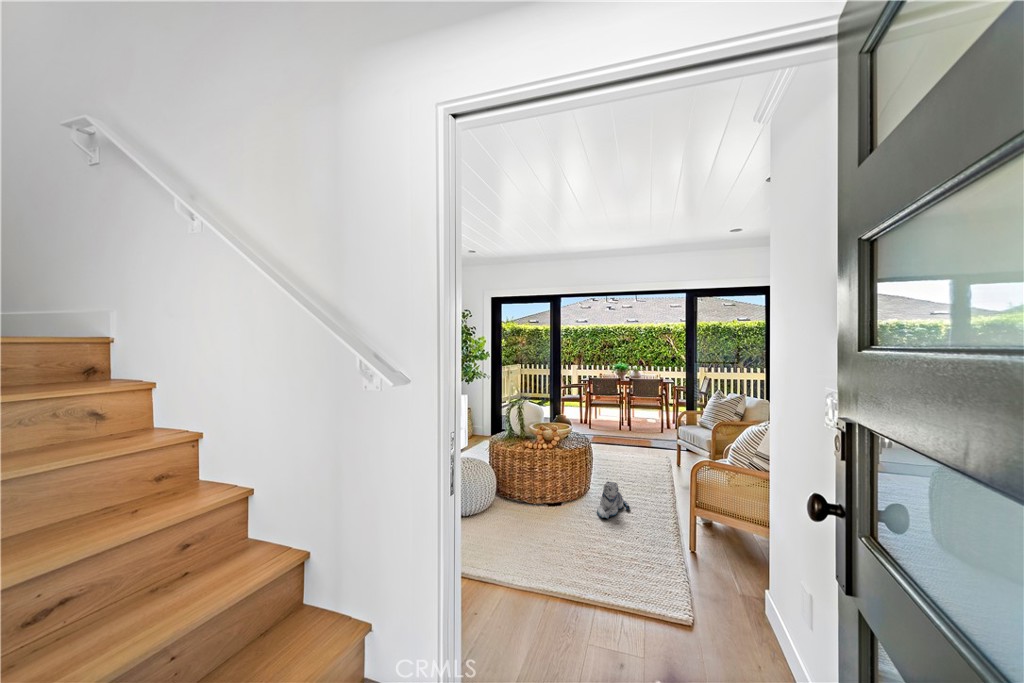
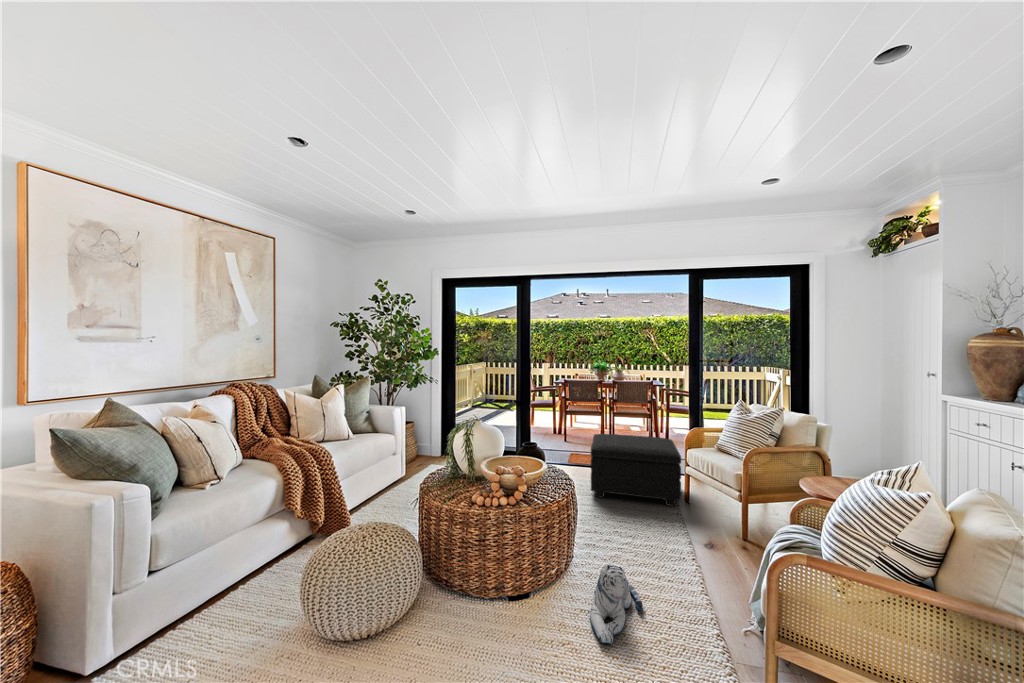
footstool: none [607,420,675,472] -> present [591,434,681,506]

